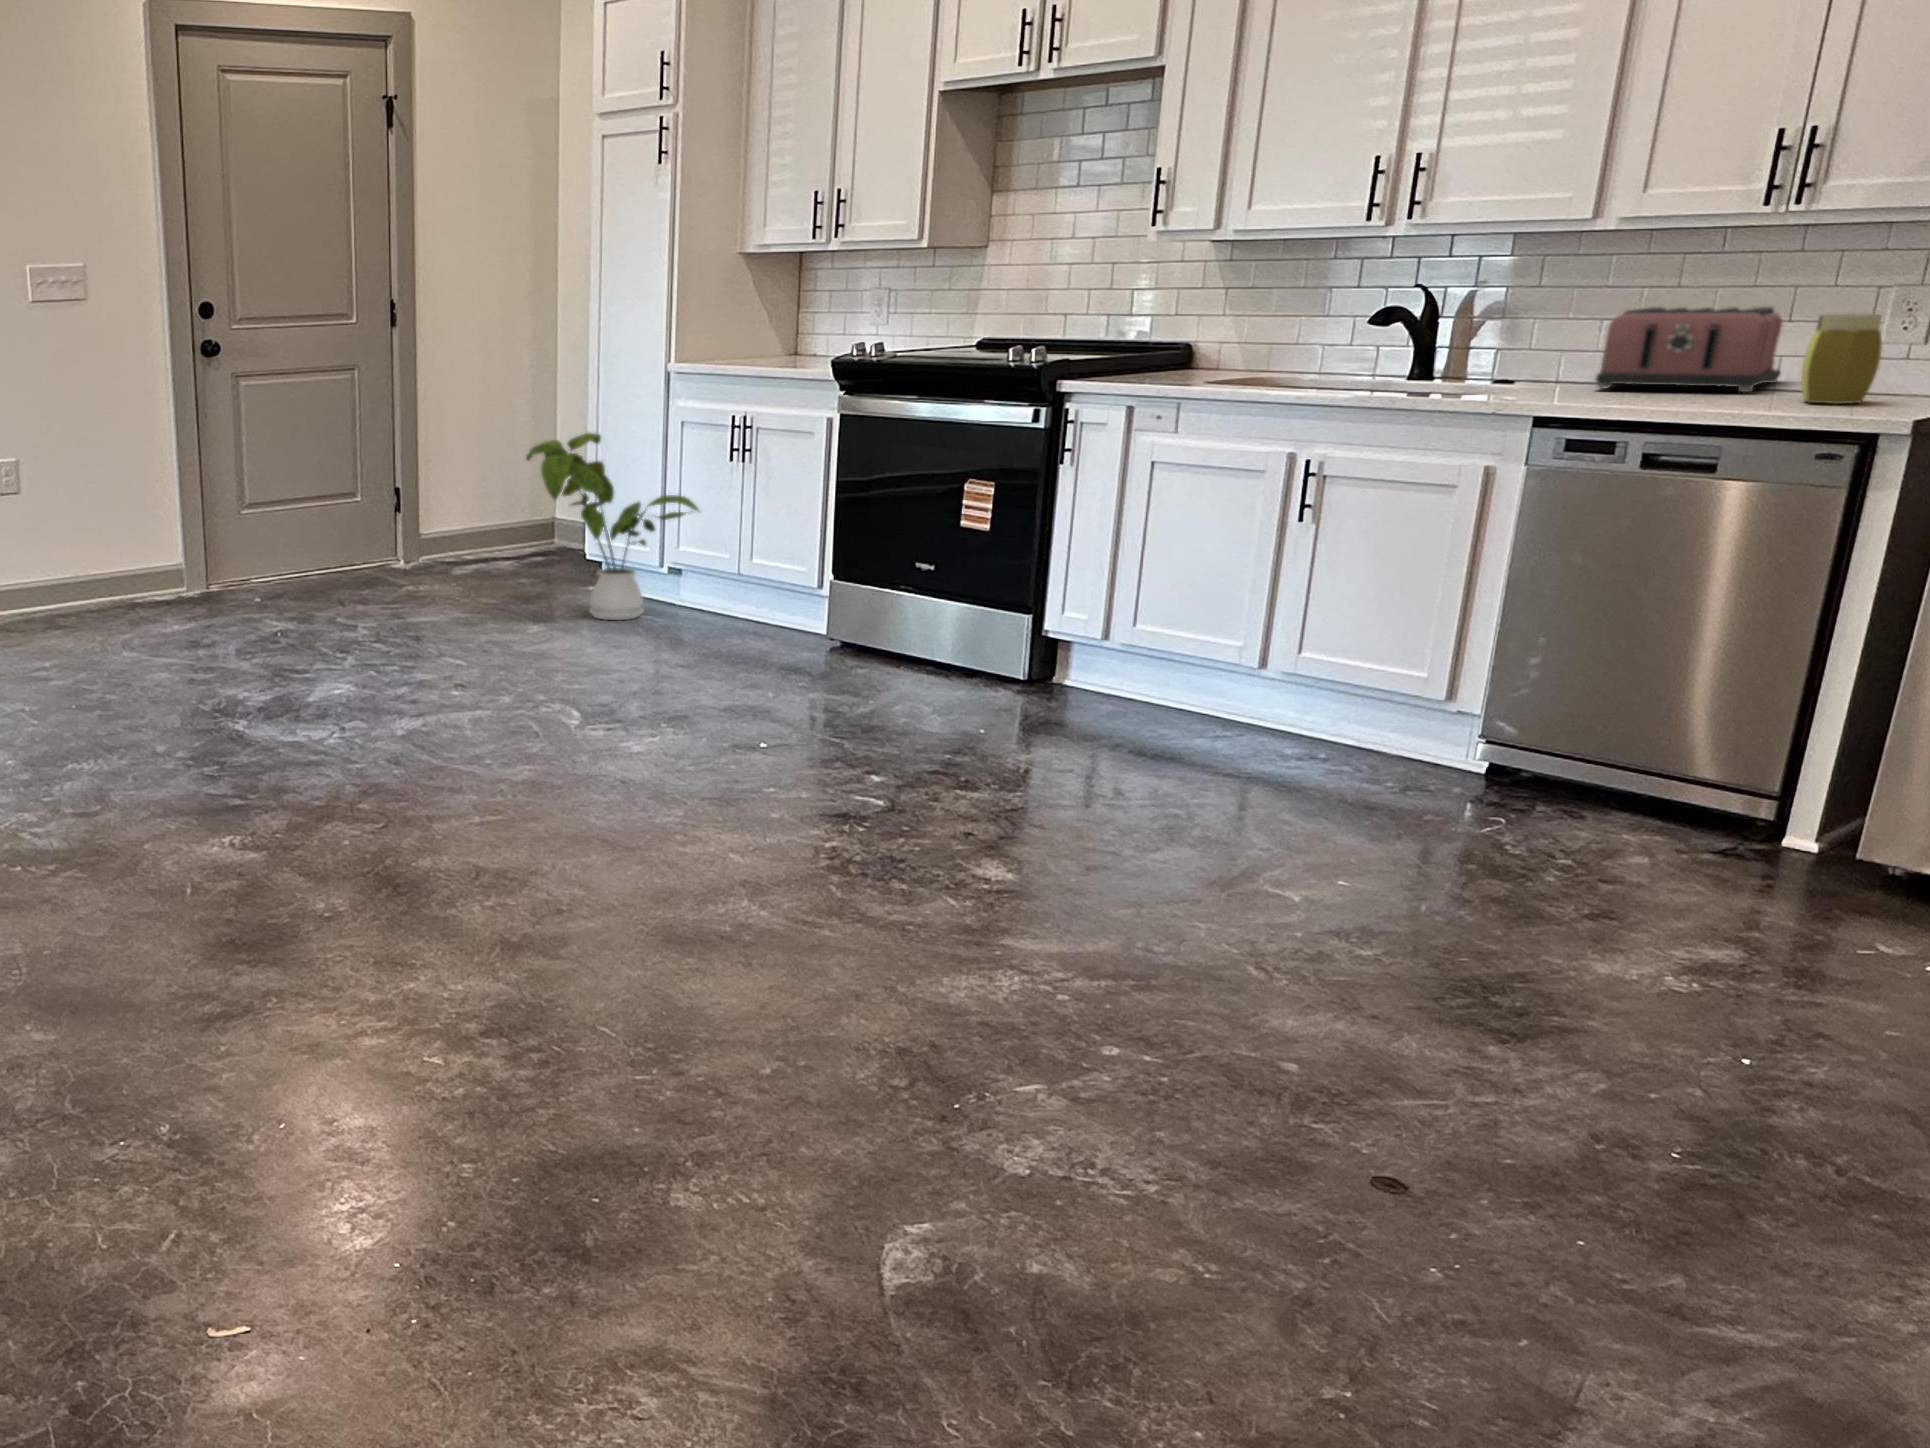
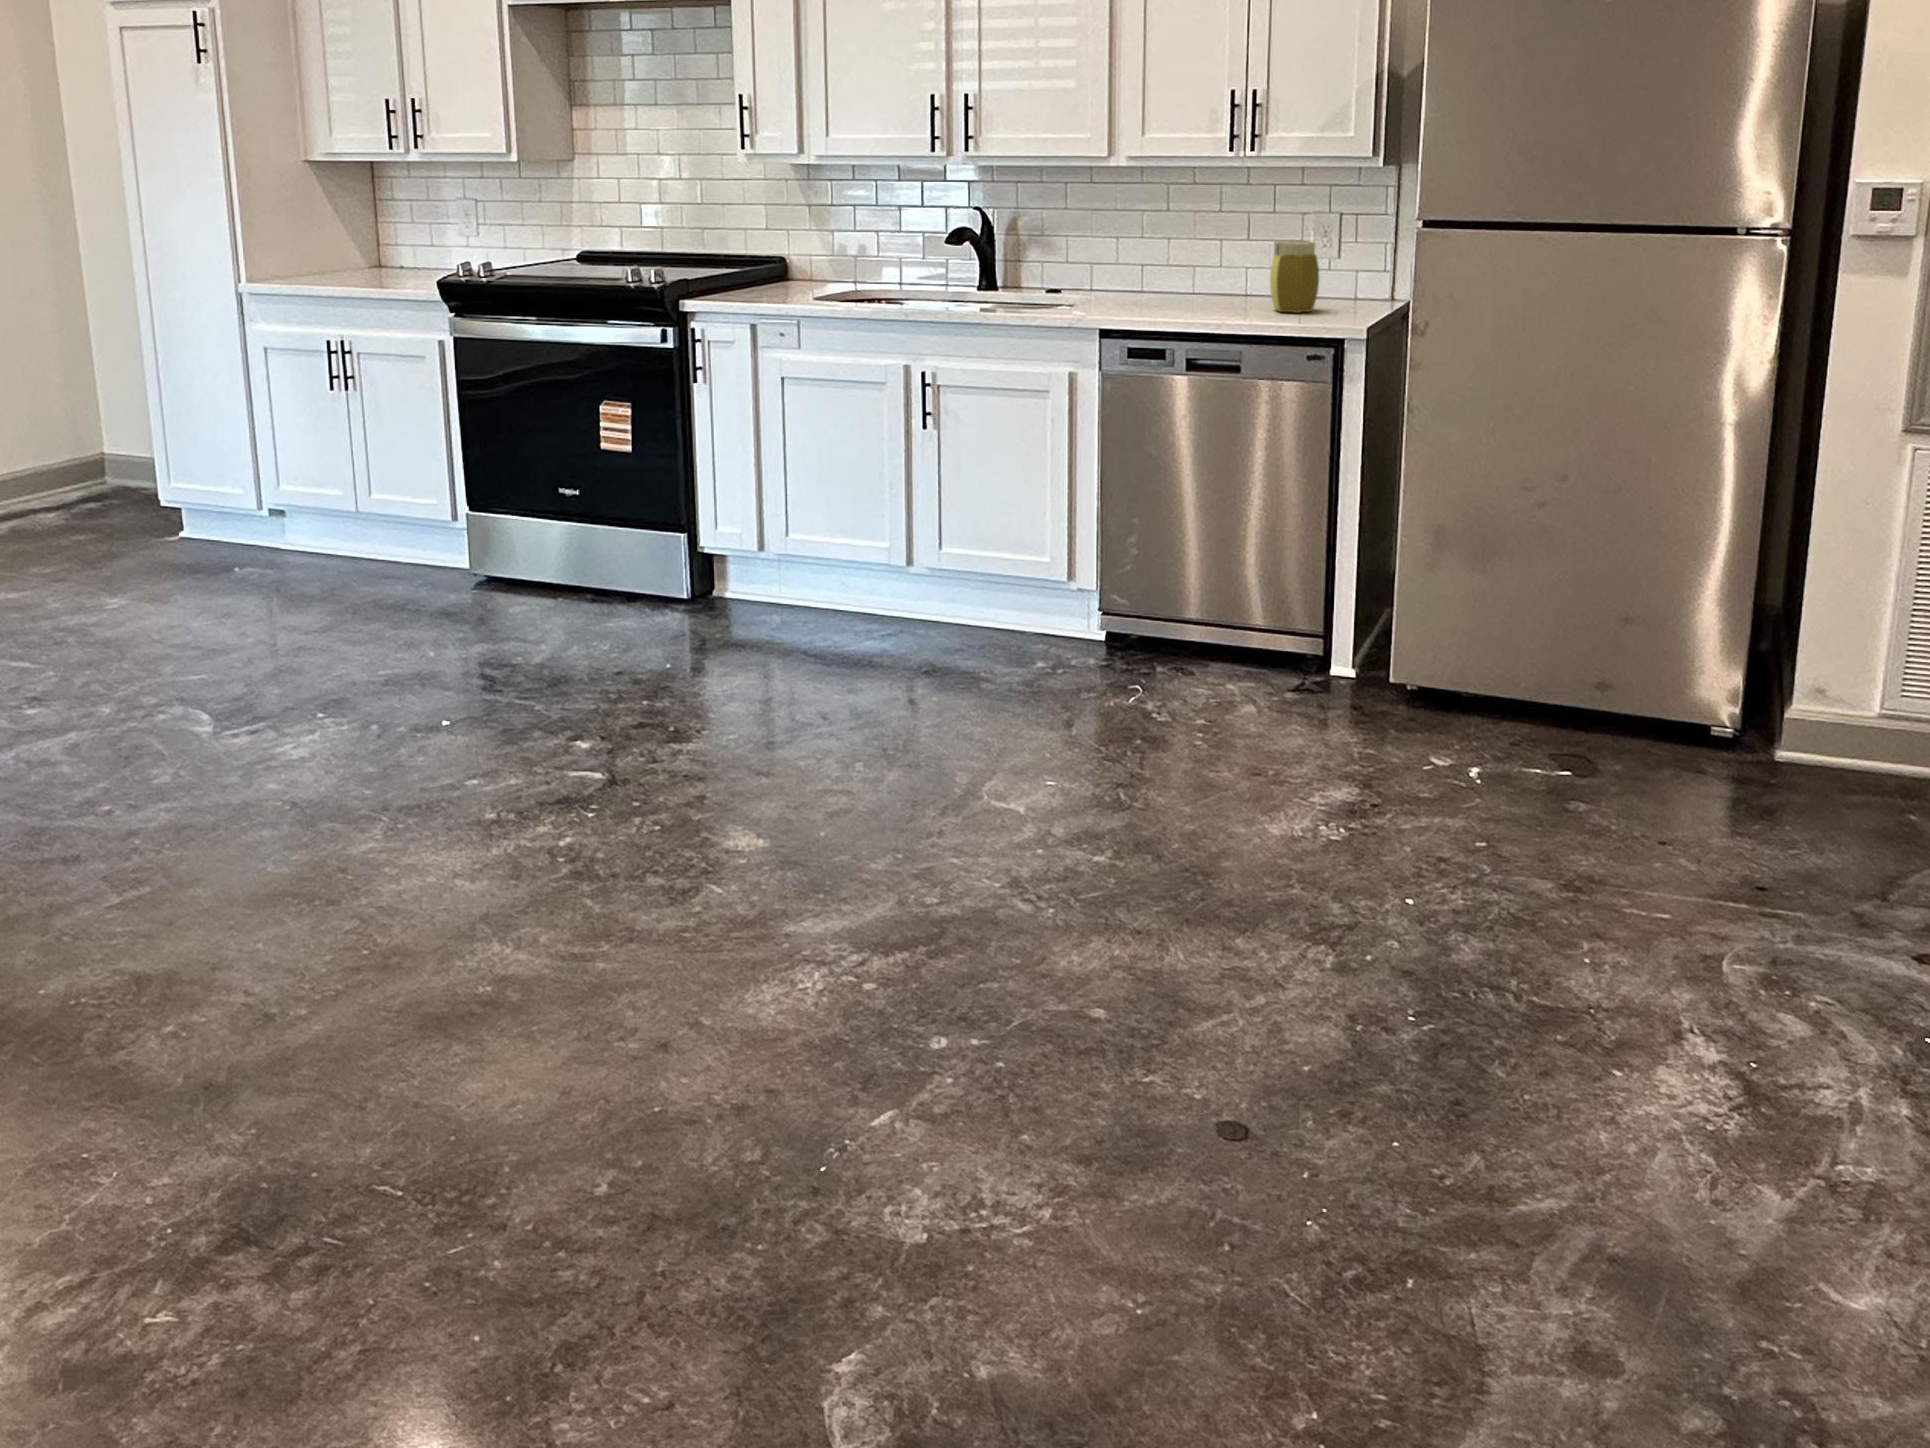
toaster: present [1596,307,1782,392] -> none [1127,230,1242,301]
house plant: present [526,433,701,620] -> none [75,366,310,578]

